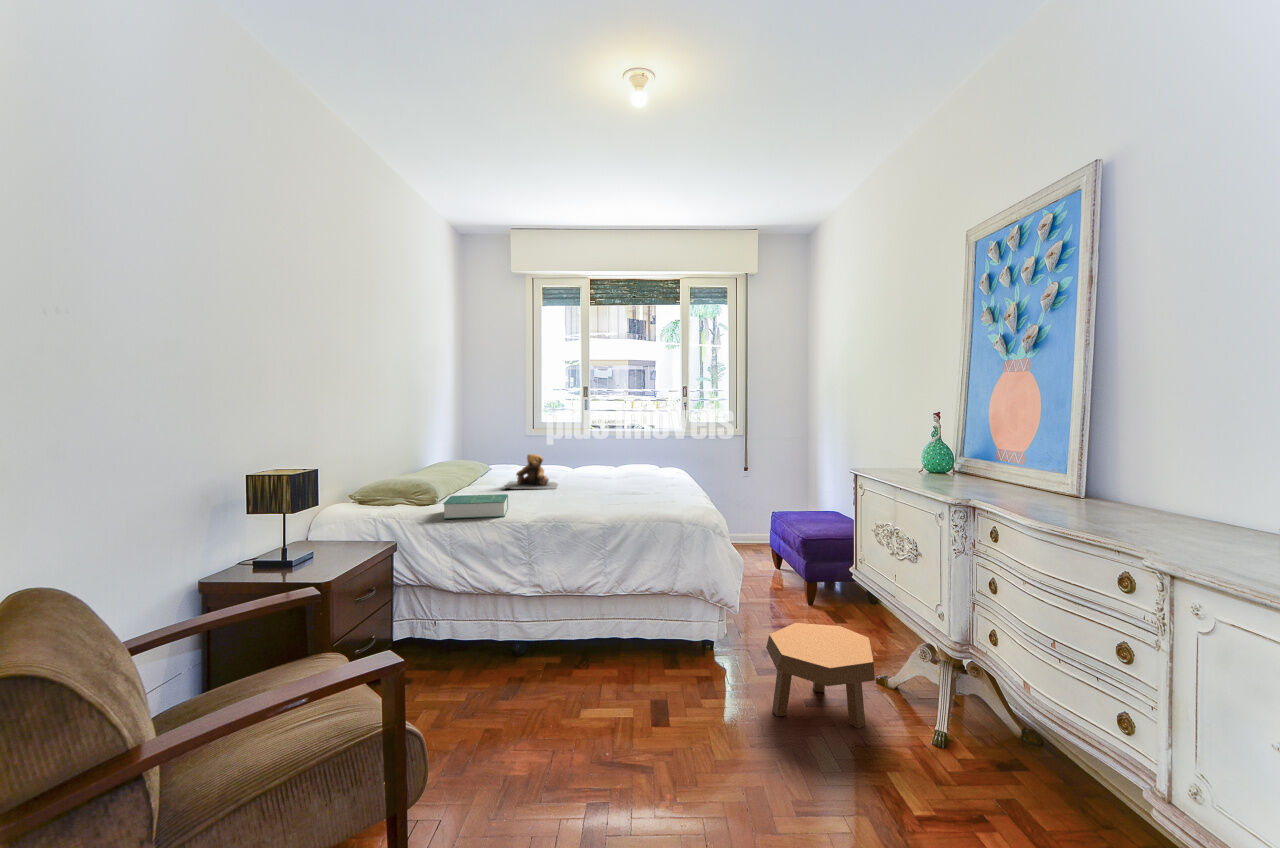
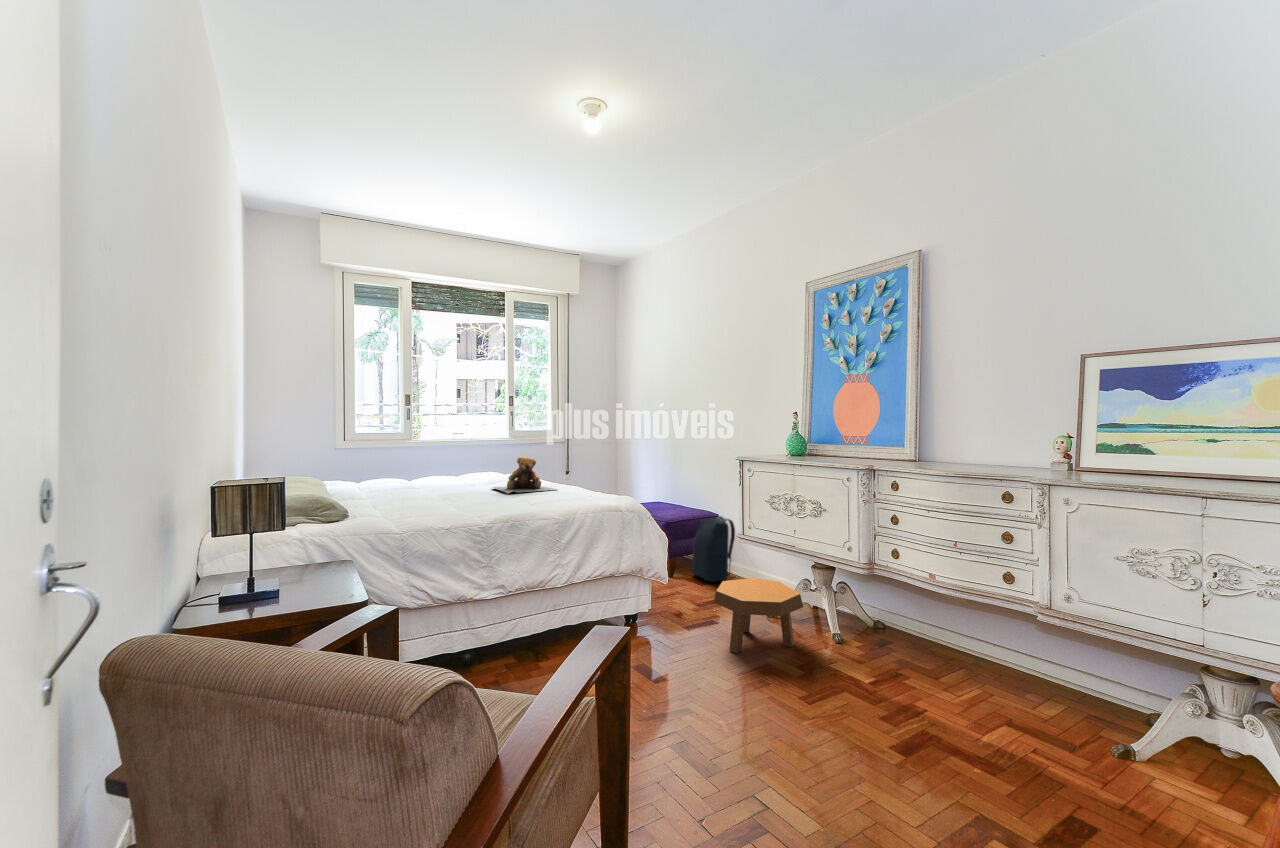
teddy bear: present [503,454,558,489] -> present [493,457,557,493]
book: present [443,494,508,519] -> none [368,497,448,525]
backpack: none [834,536,892,617] -> present [692,516,735,582]

